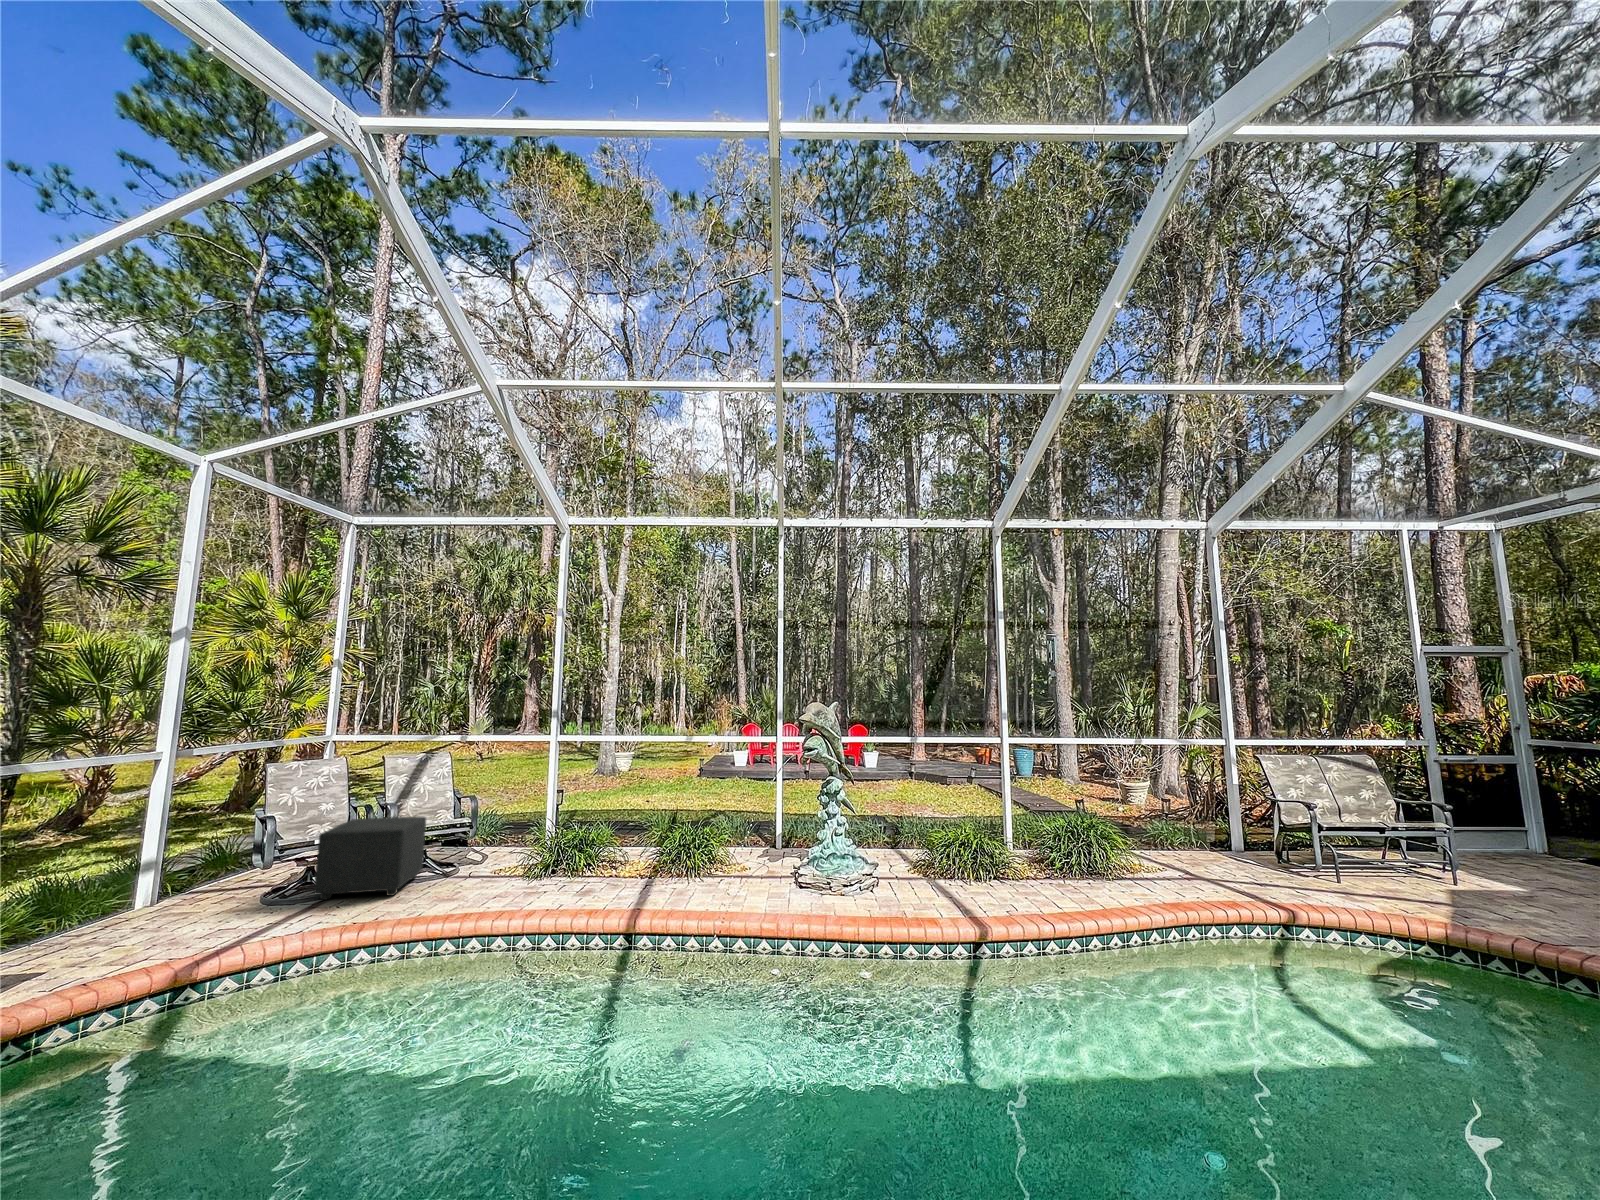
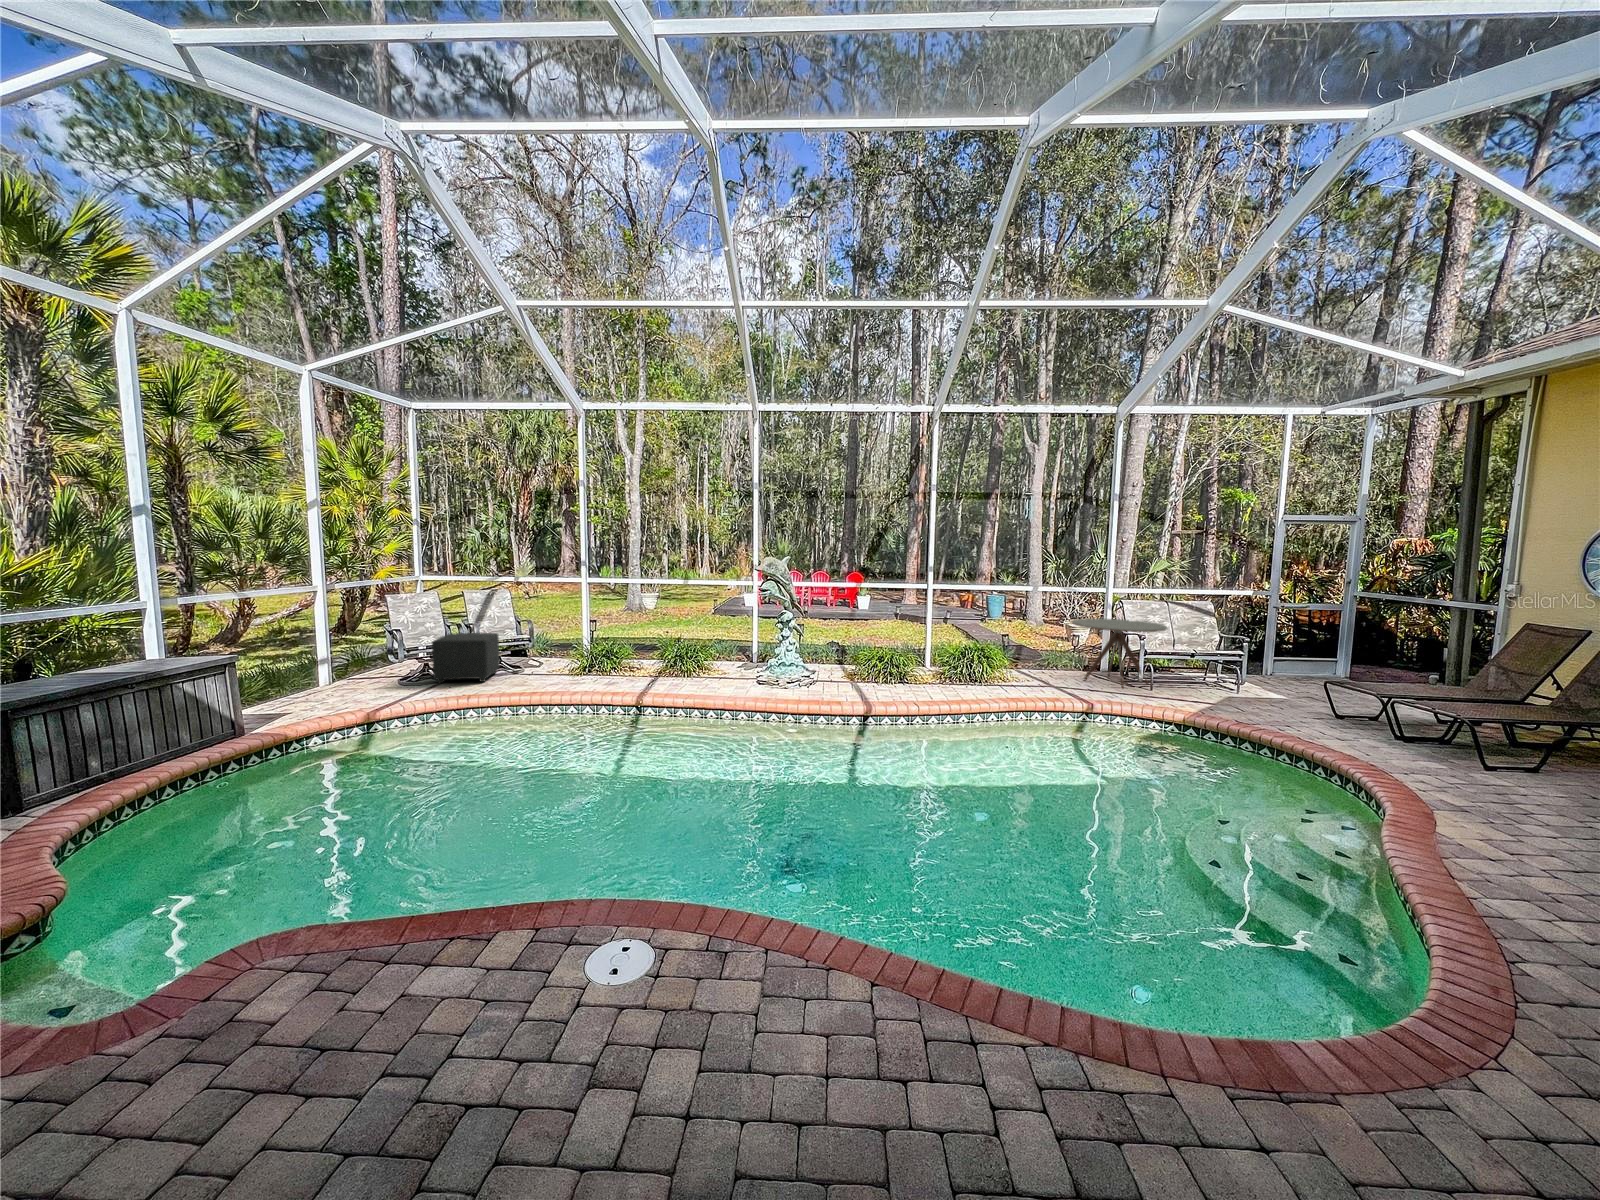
round table: none [1199,781,1339,881] -> present [1072,618,1167,688]

